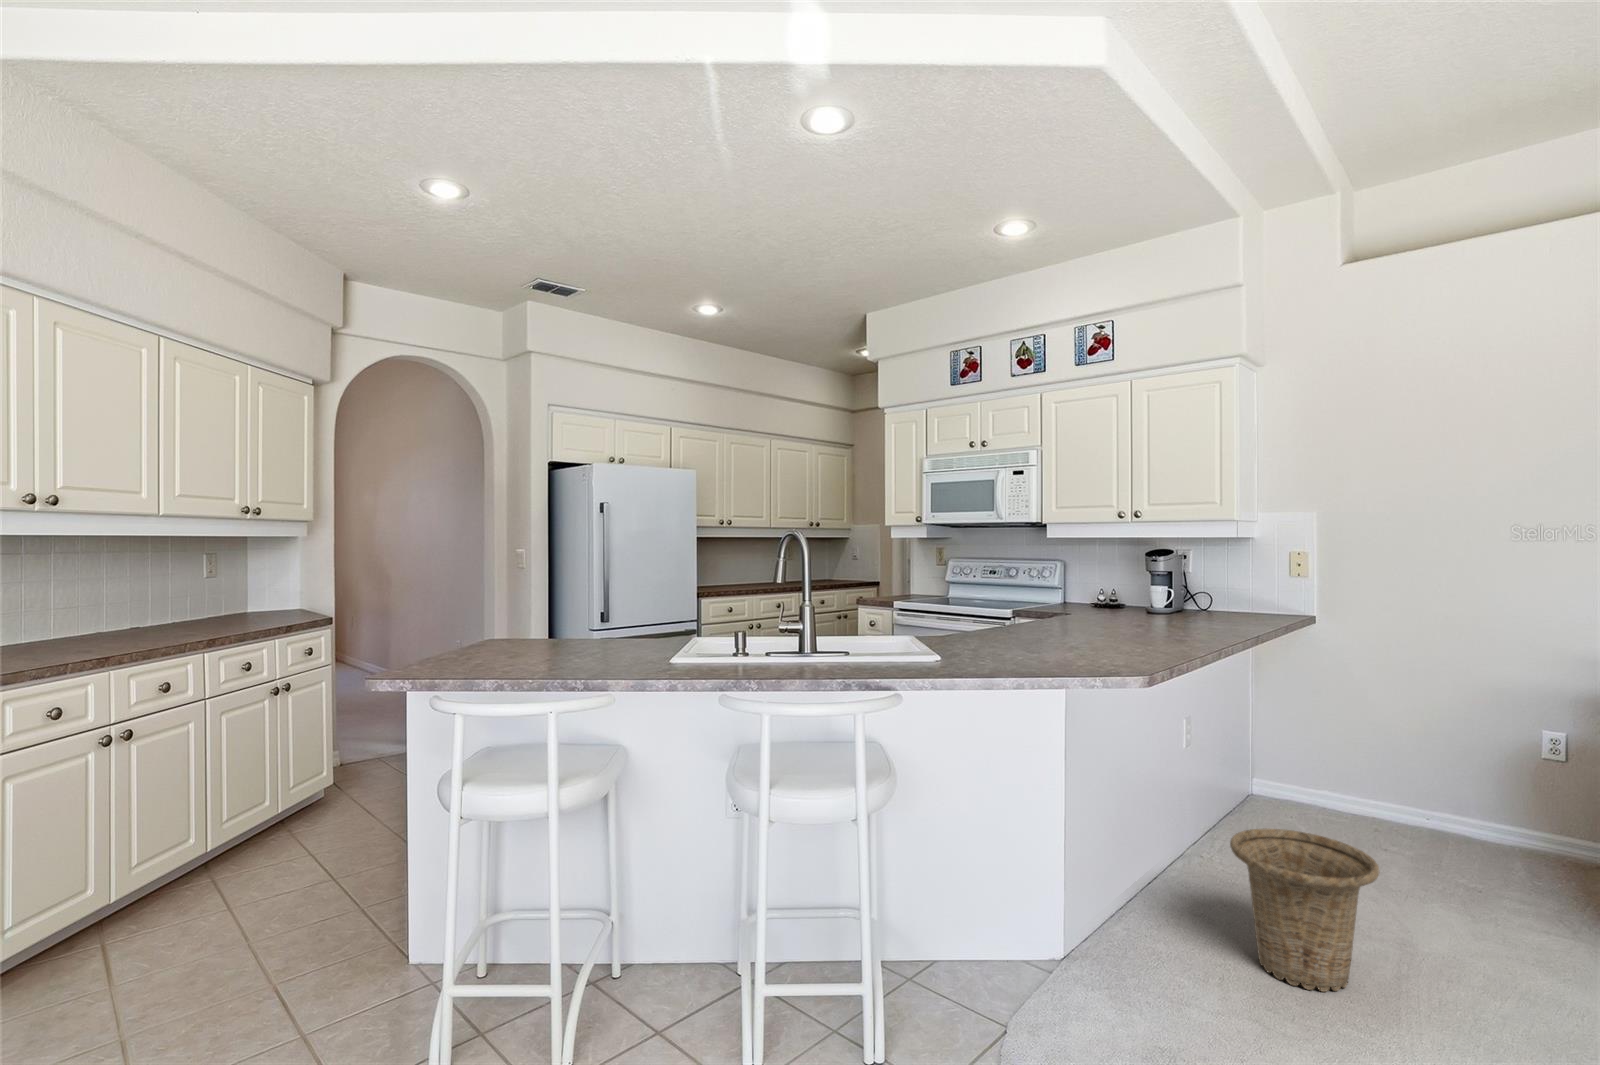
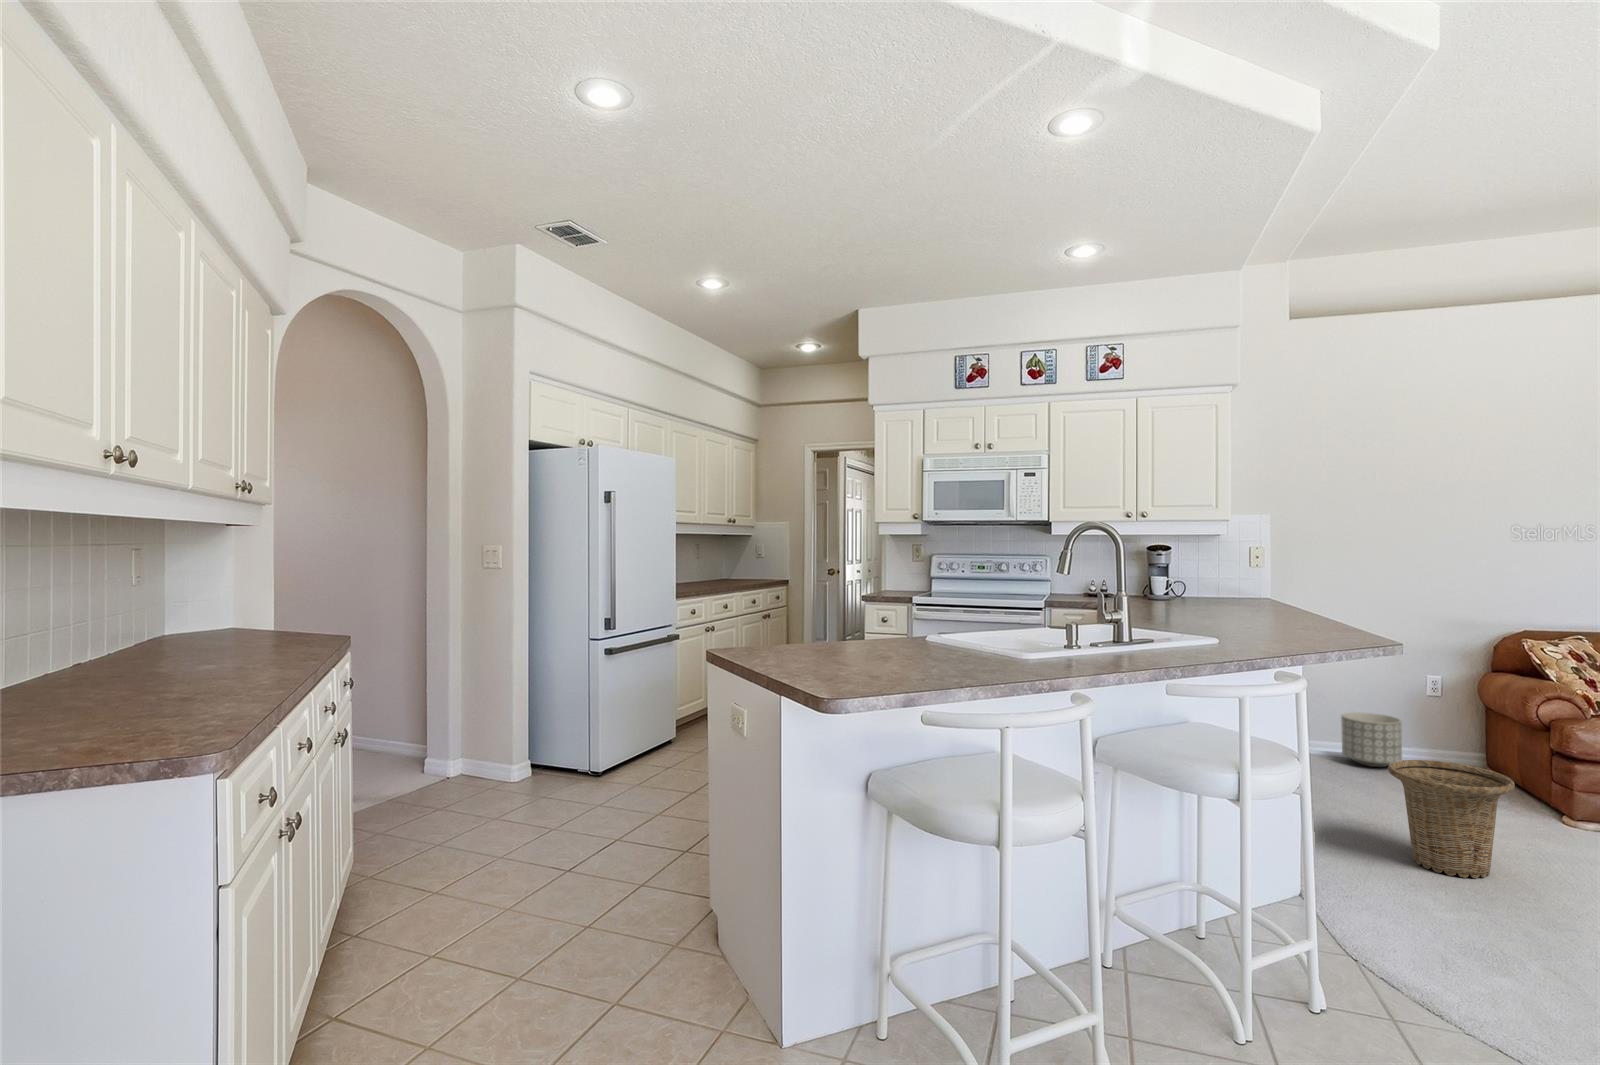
planter: none [1396,771,1480,848] -> present [1341,712,1402,767]

